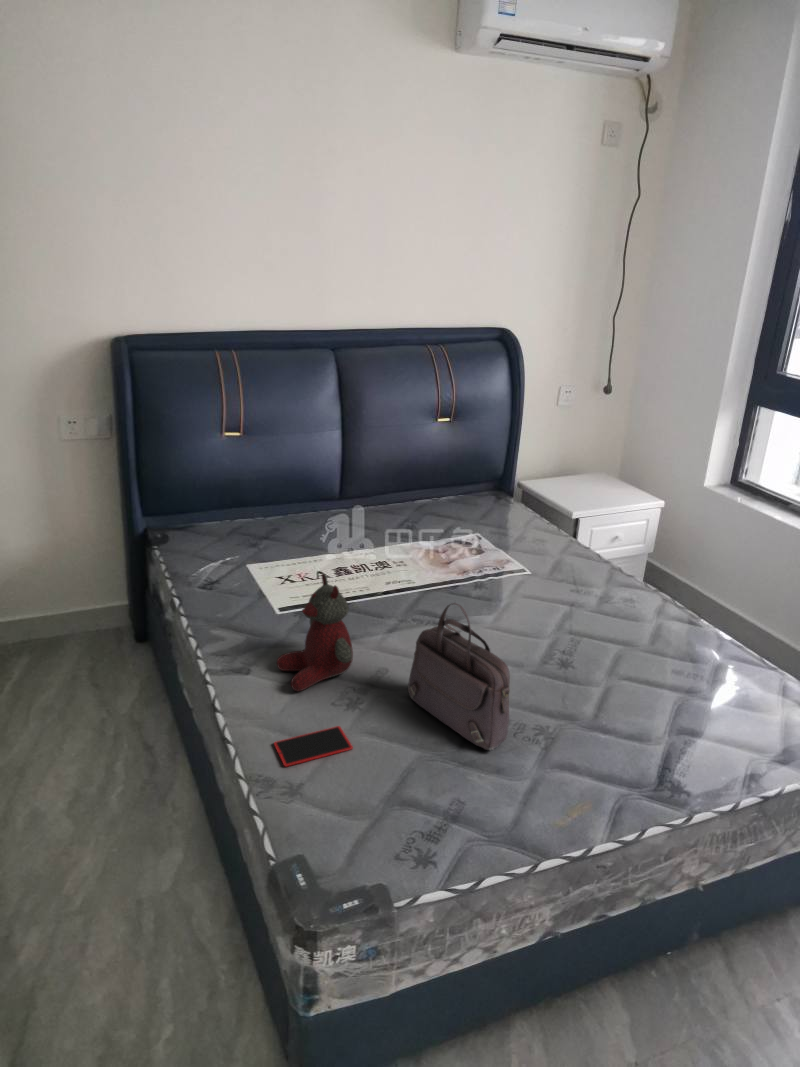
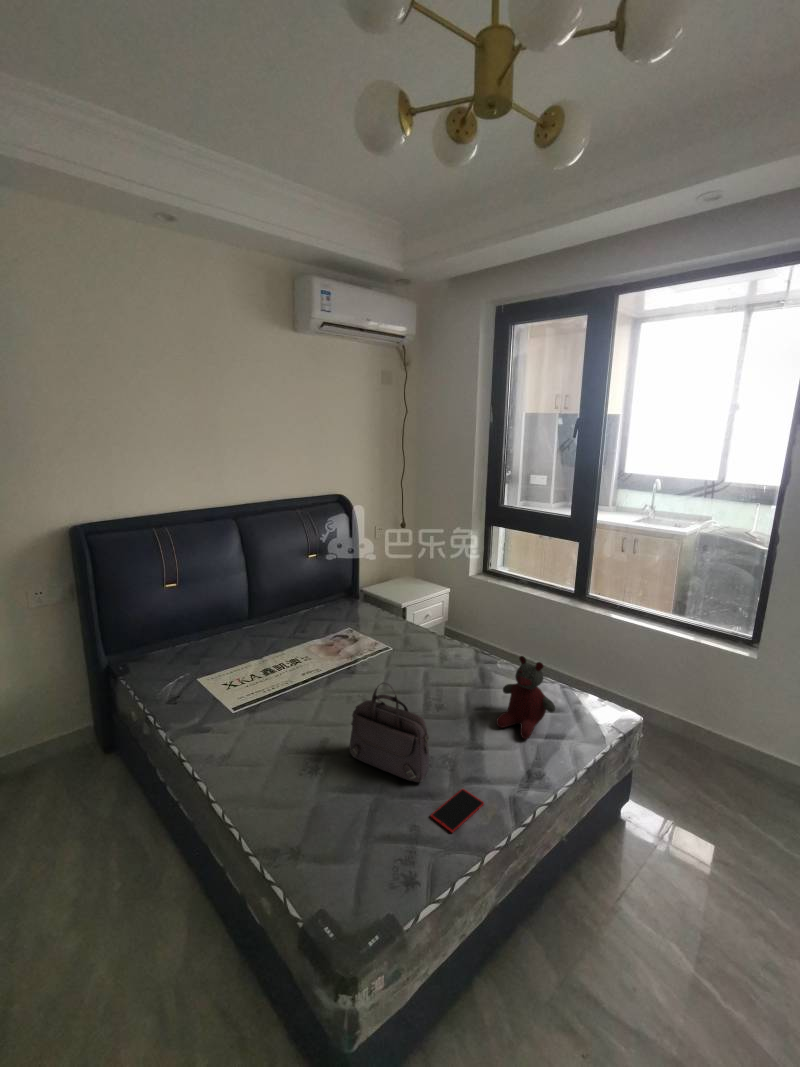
stuffed bear: present [277,574,353,691] -> present [496,656,555,739]
smartphone: present [274,726,352,766] -> present [431,789,484,833]

